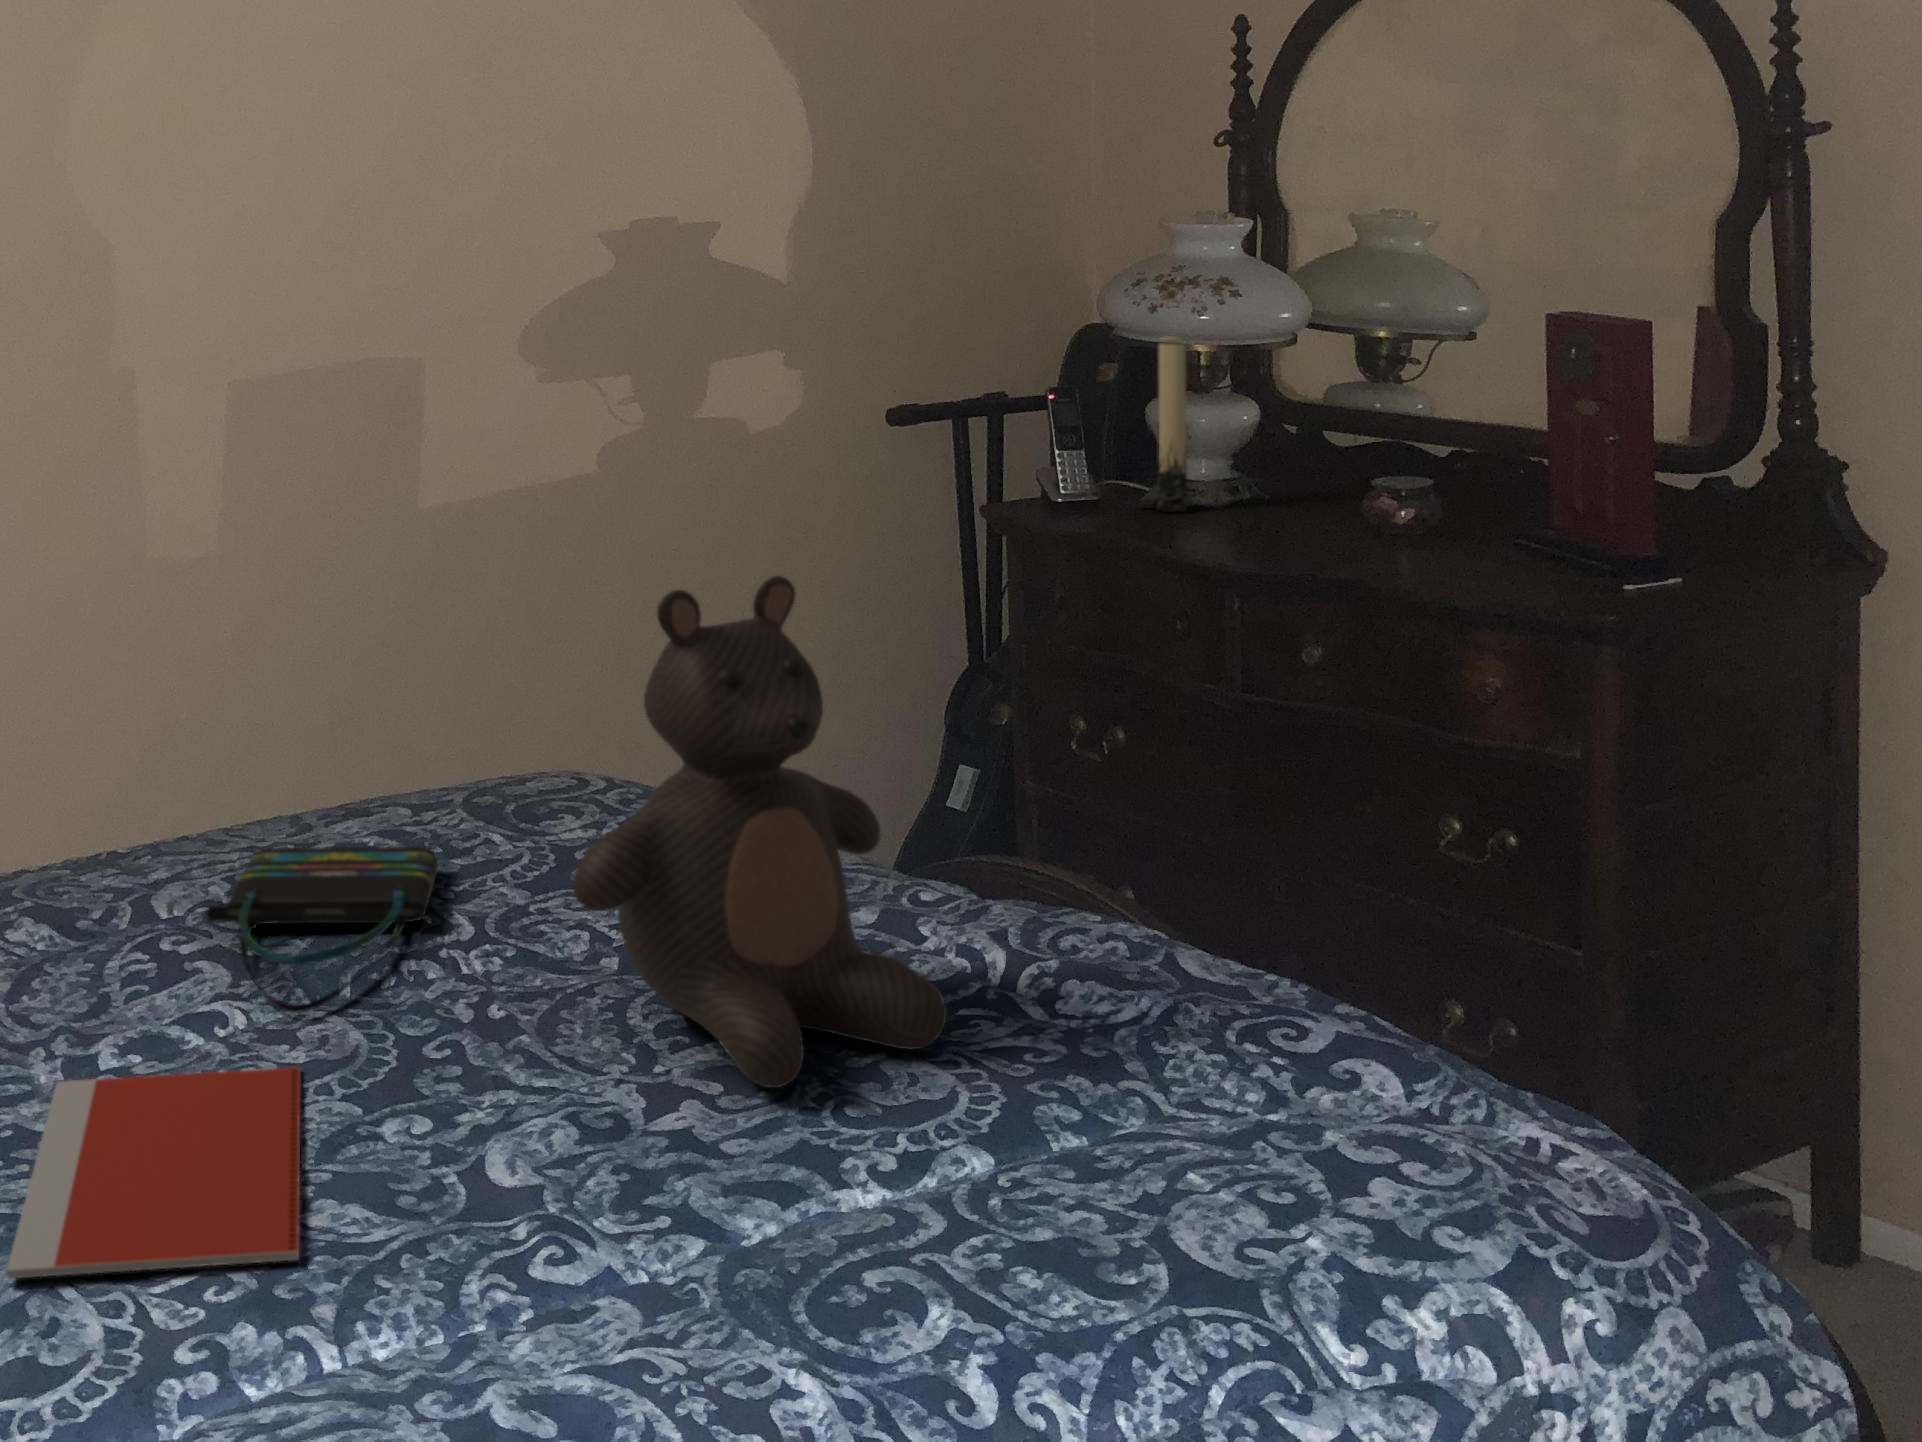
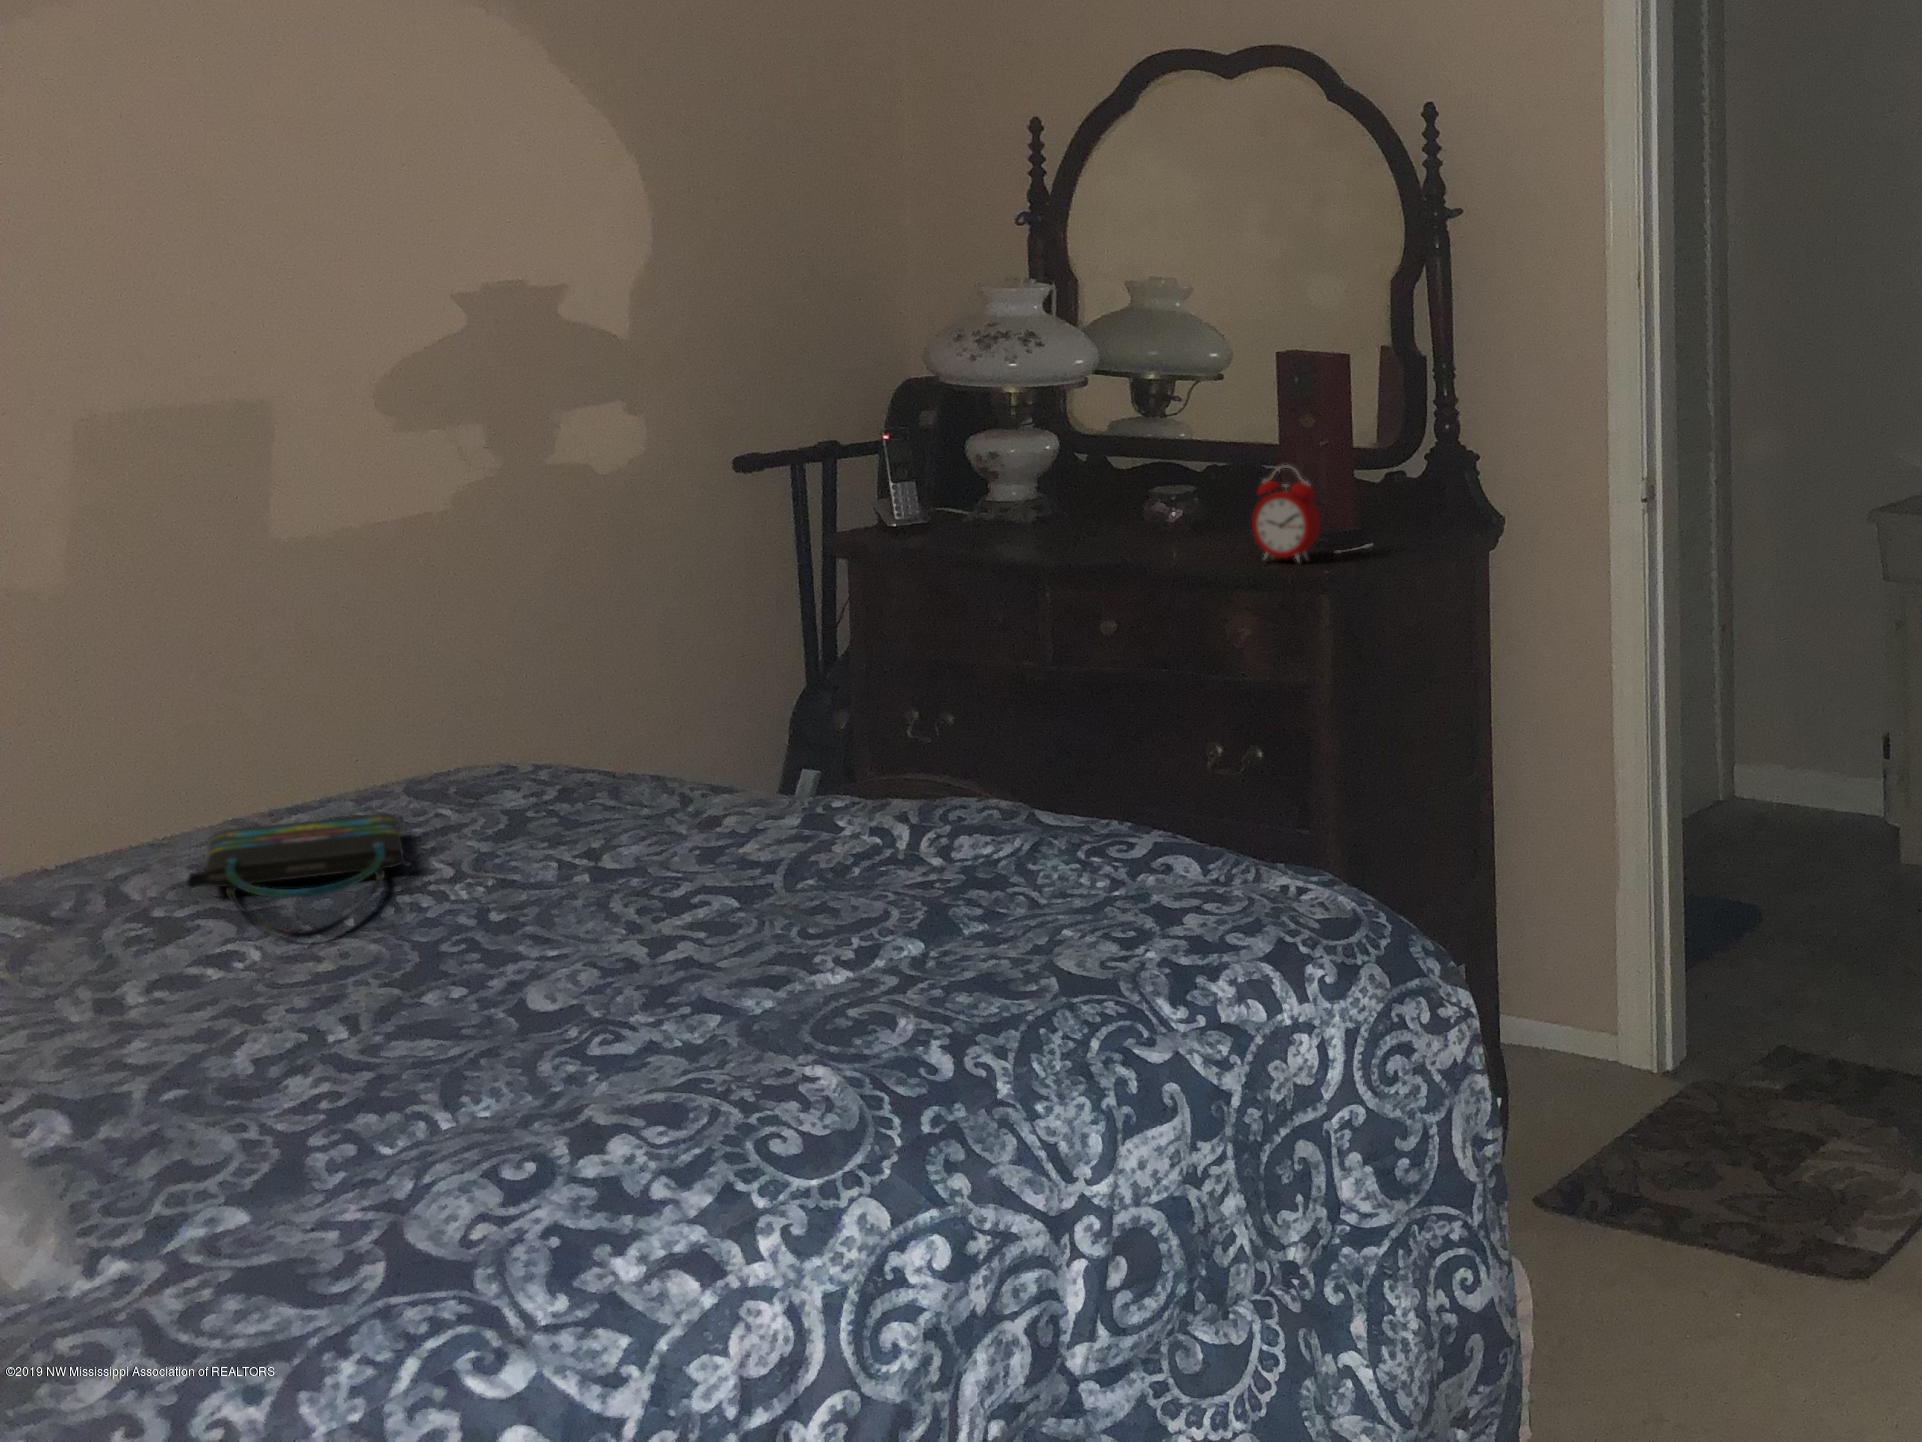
candle: present [1140,336,1188,512] -> none [964,378,1004,525]
alarm clock: none [1508,463,1607,595] -> present [1252,465,1320,561]
teddy bear: present [574,576,947,1088] -> none [575,542,877,927]
notebook: present [6,1067,300,1279] -> none [93,971,391,1128]

